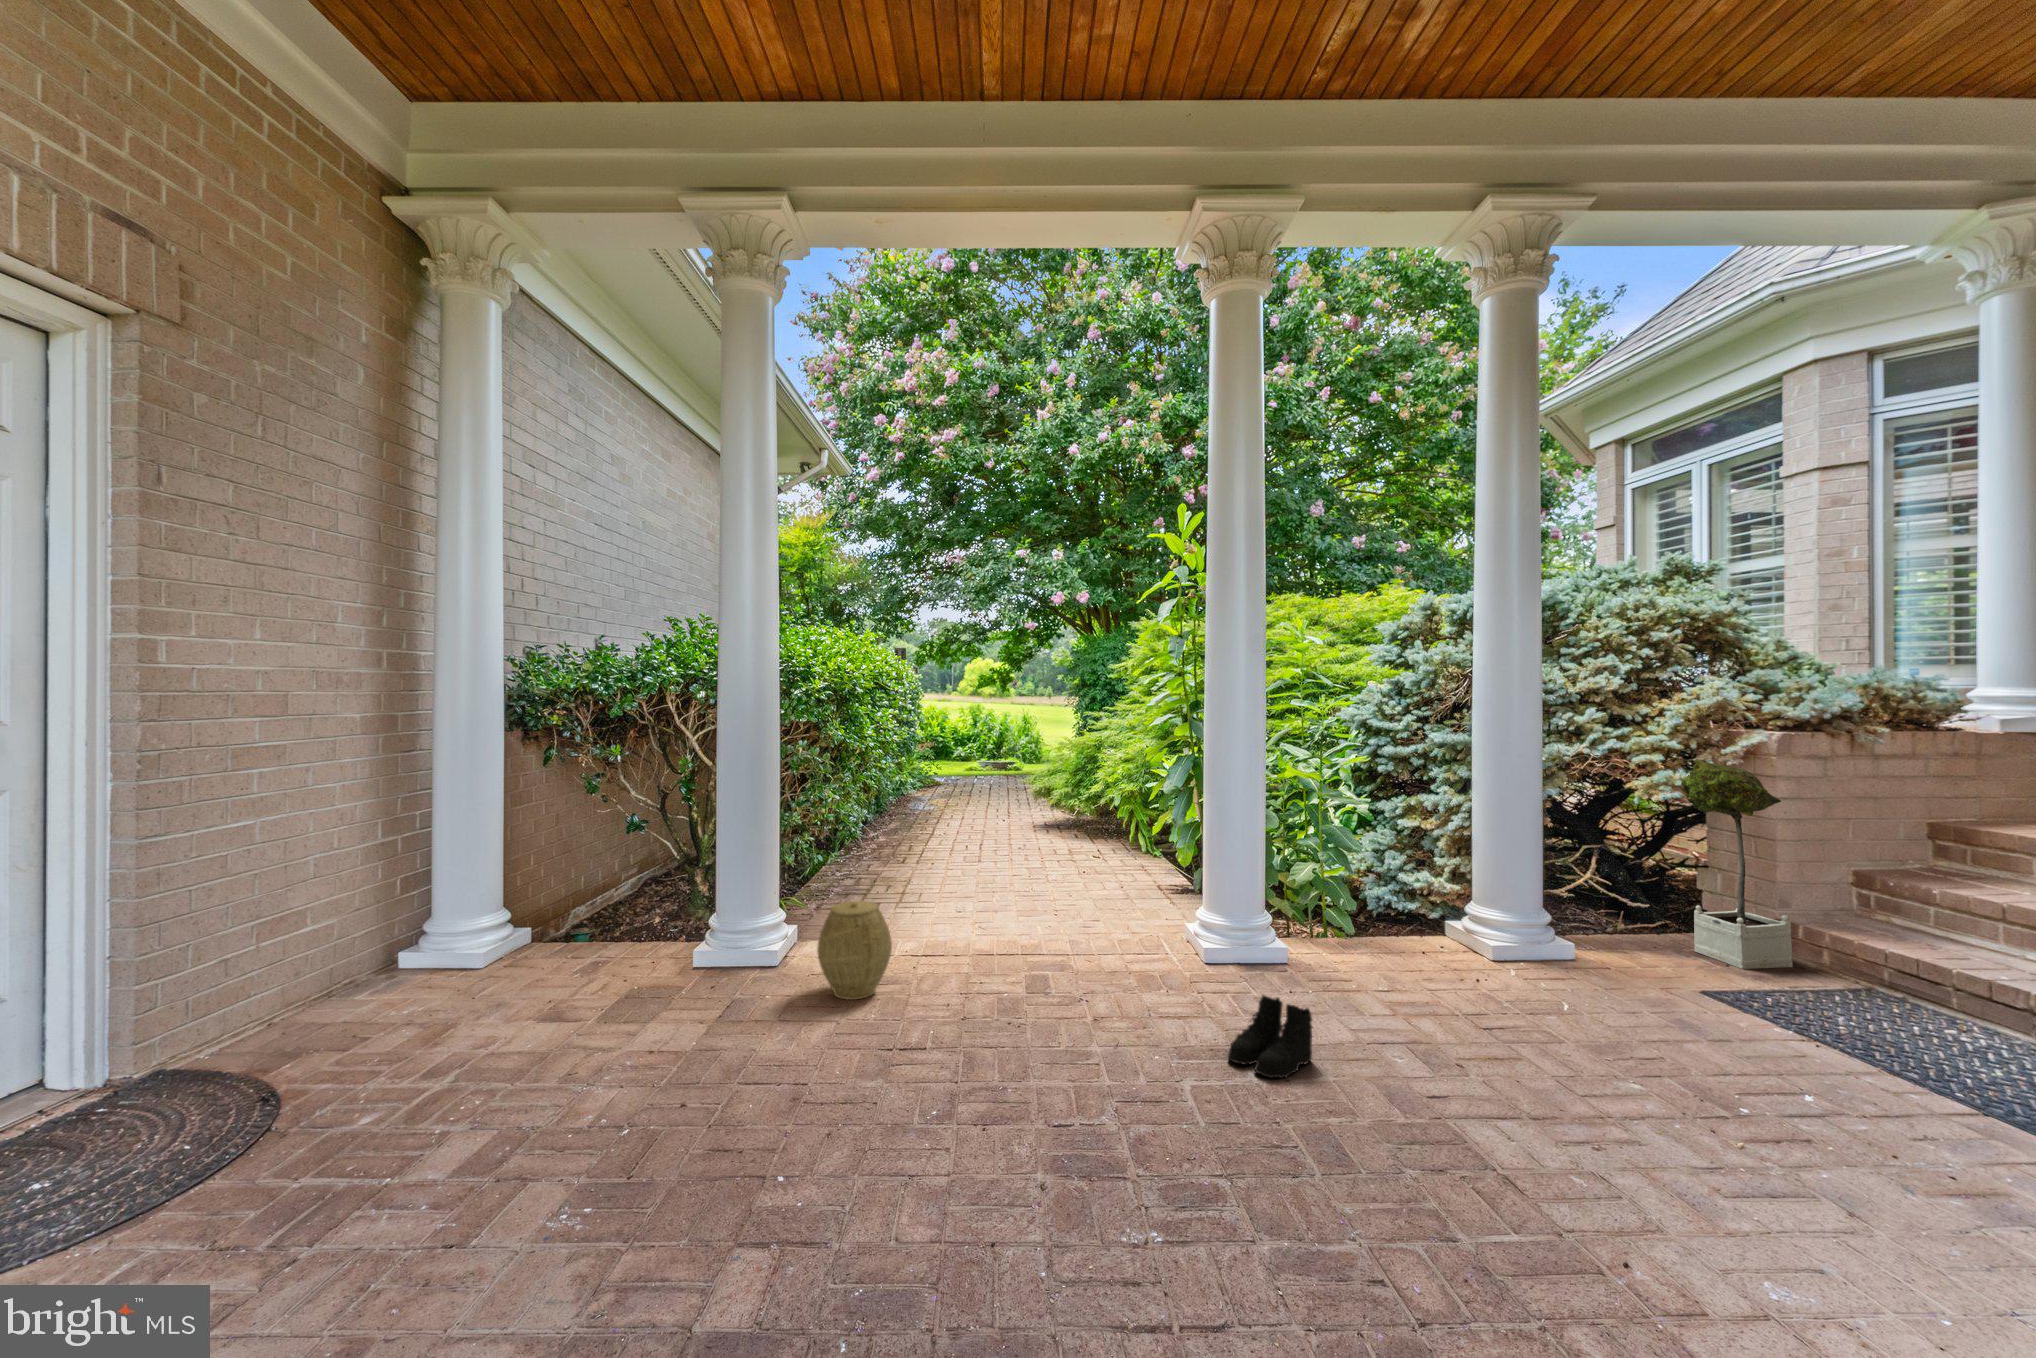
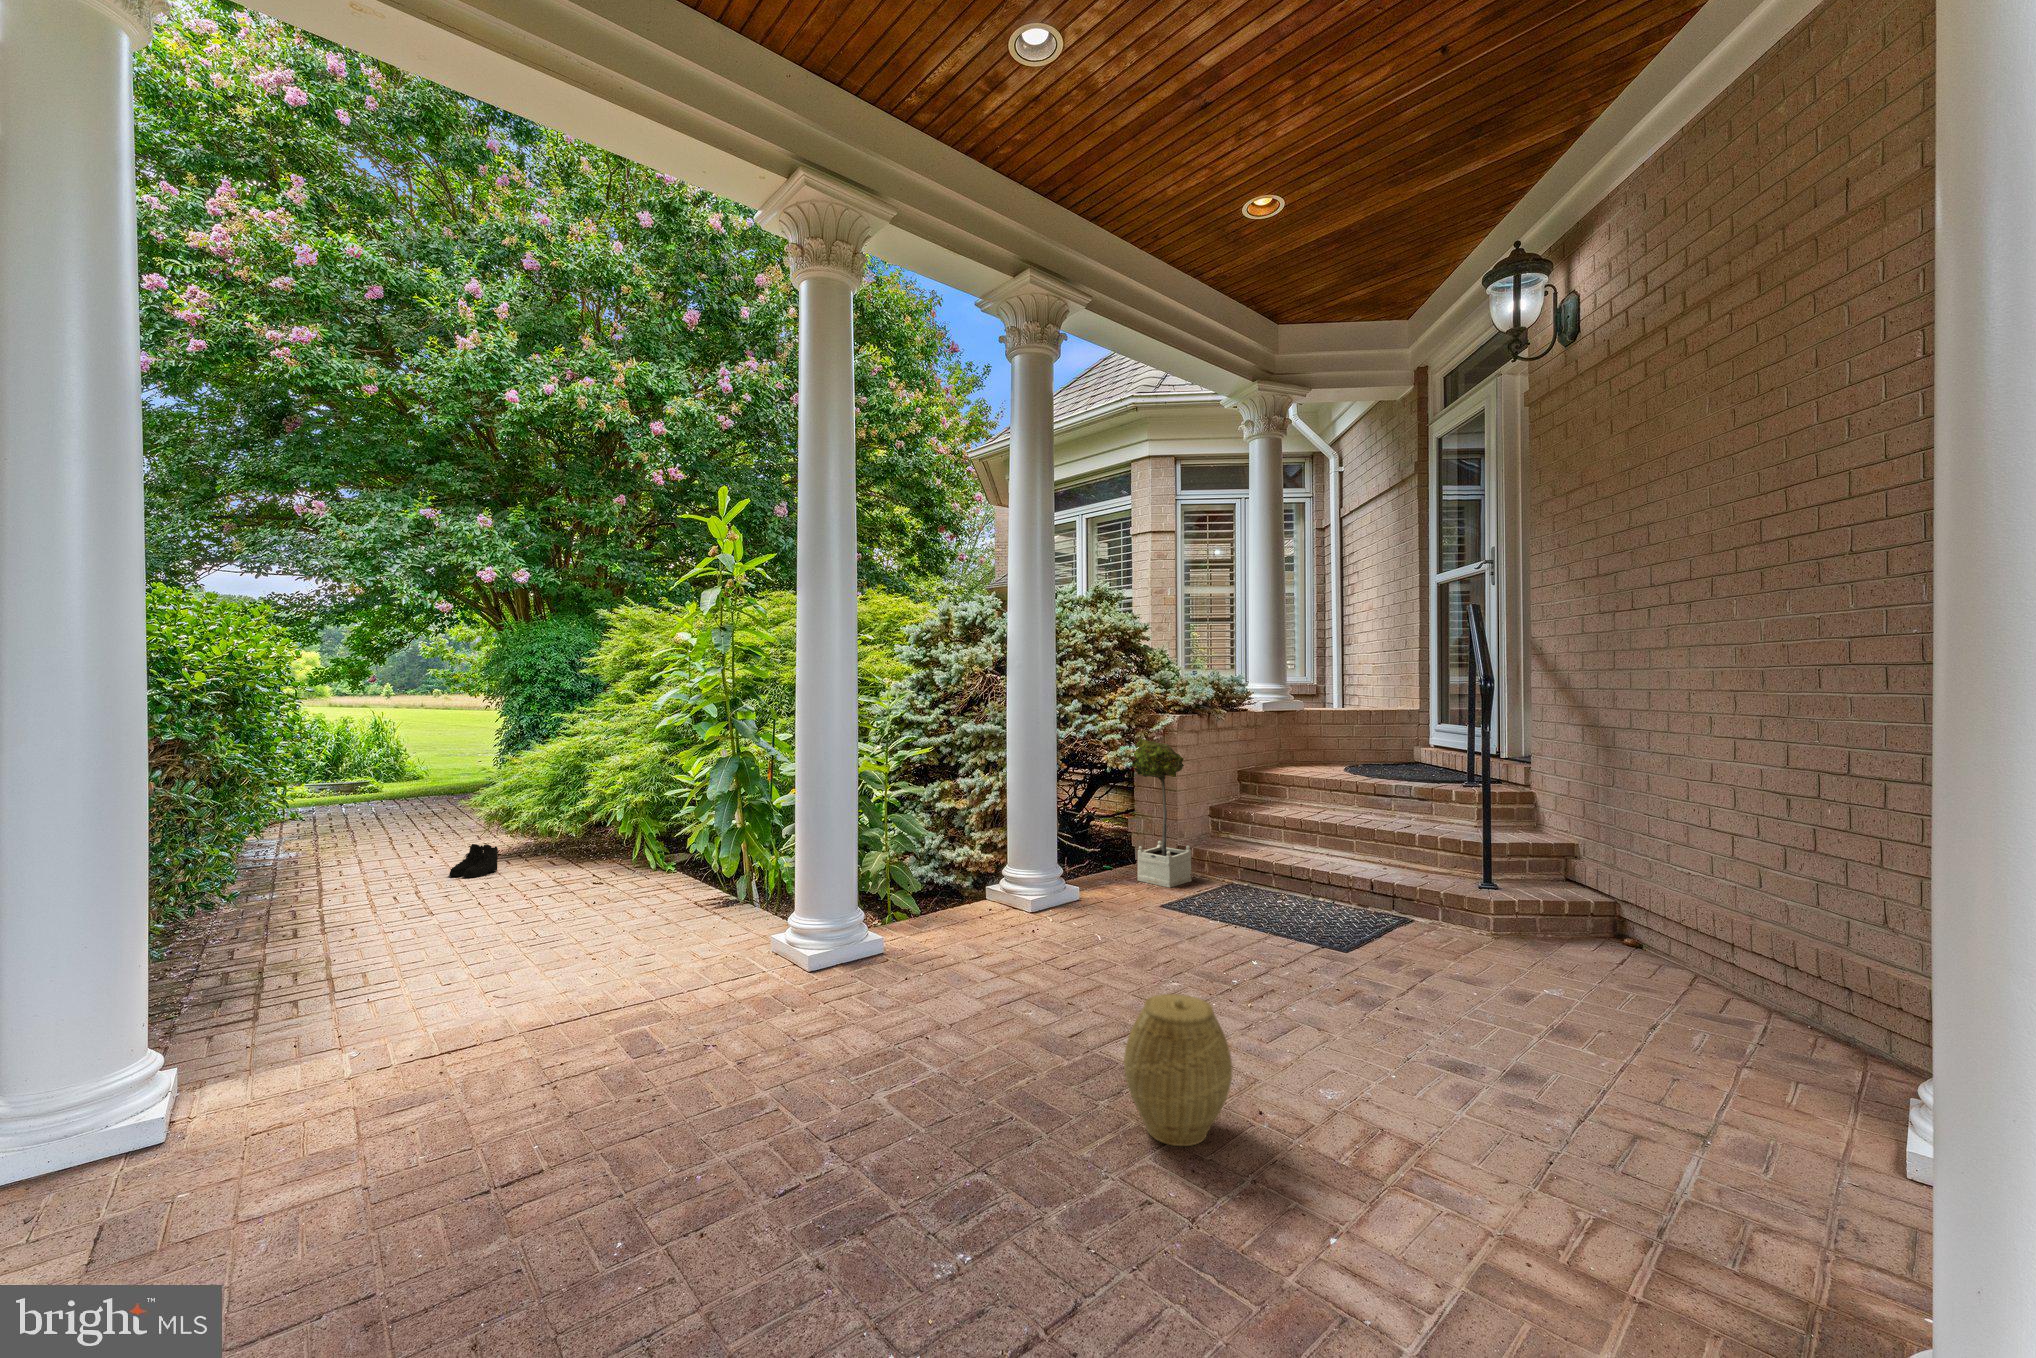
woven basket: present [817,901,892,1000] -> present [1124,994,1232,1146]
boots: present [1228,995,1312,1078] -> present [449,844,499,878]

